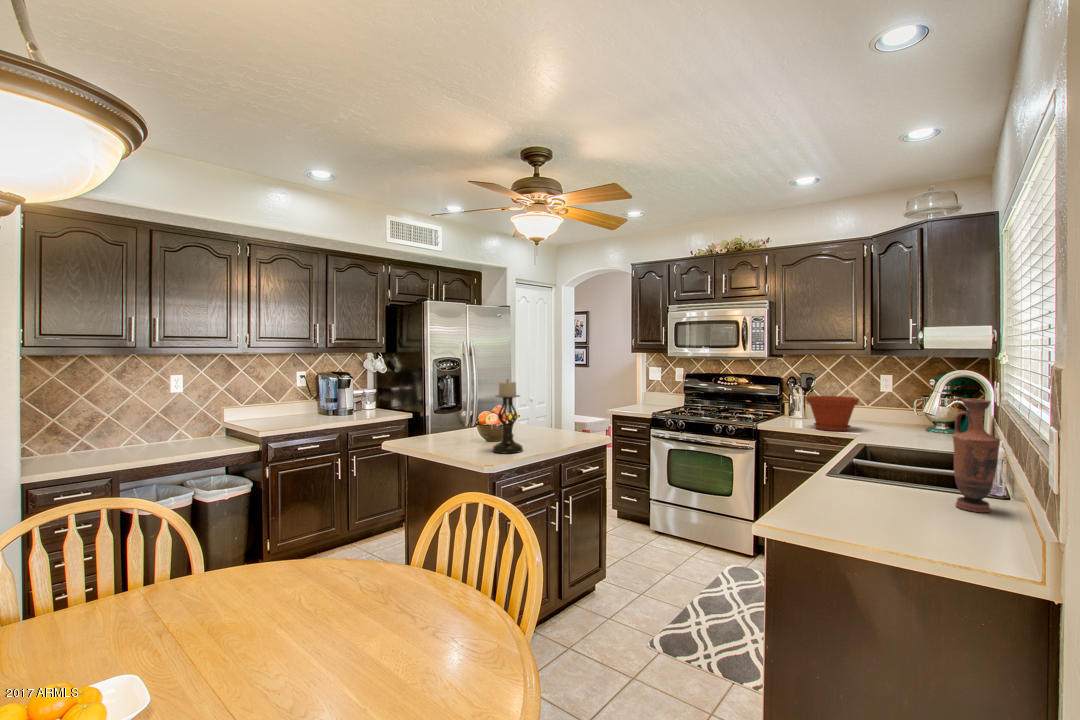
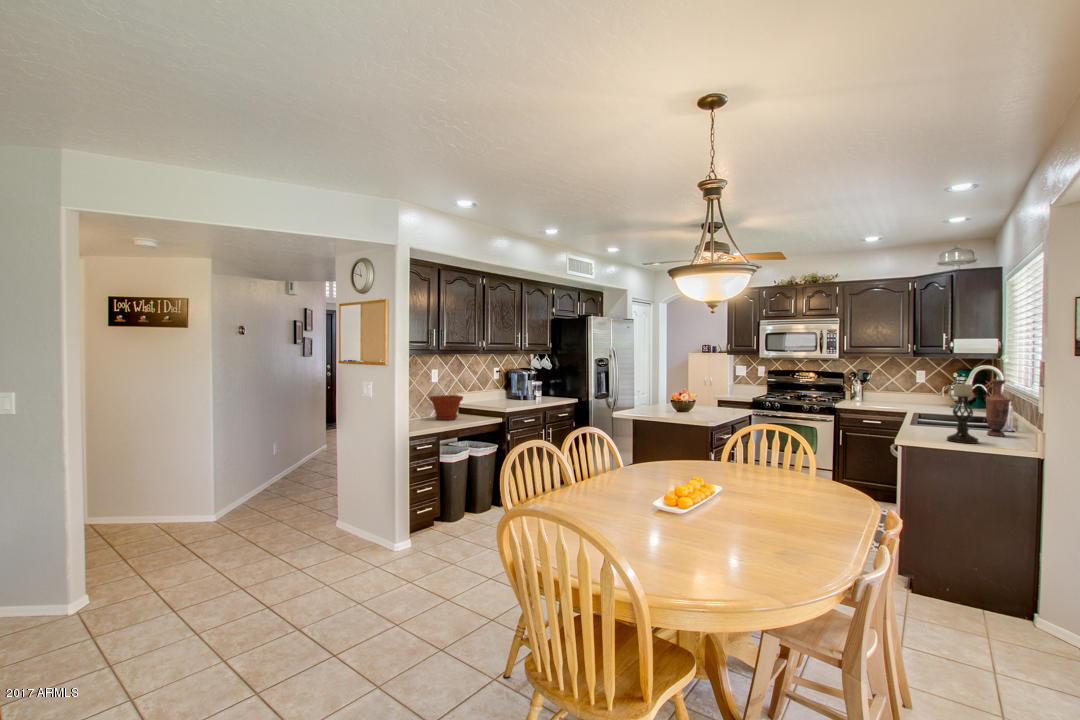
candle holder: present [493,379,523,453] -> present [947,382,979,443]
plant pot: present [806,396,859,431] -> present [430,395,463,420]

